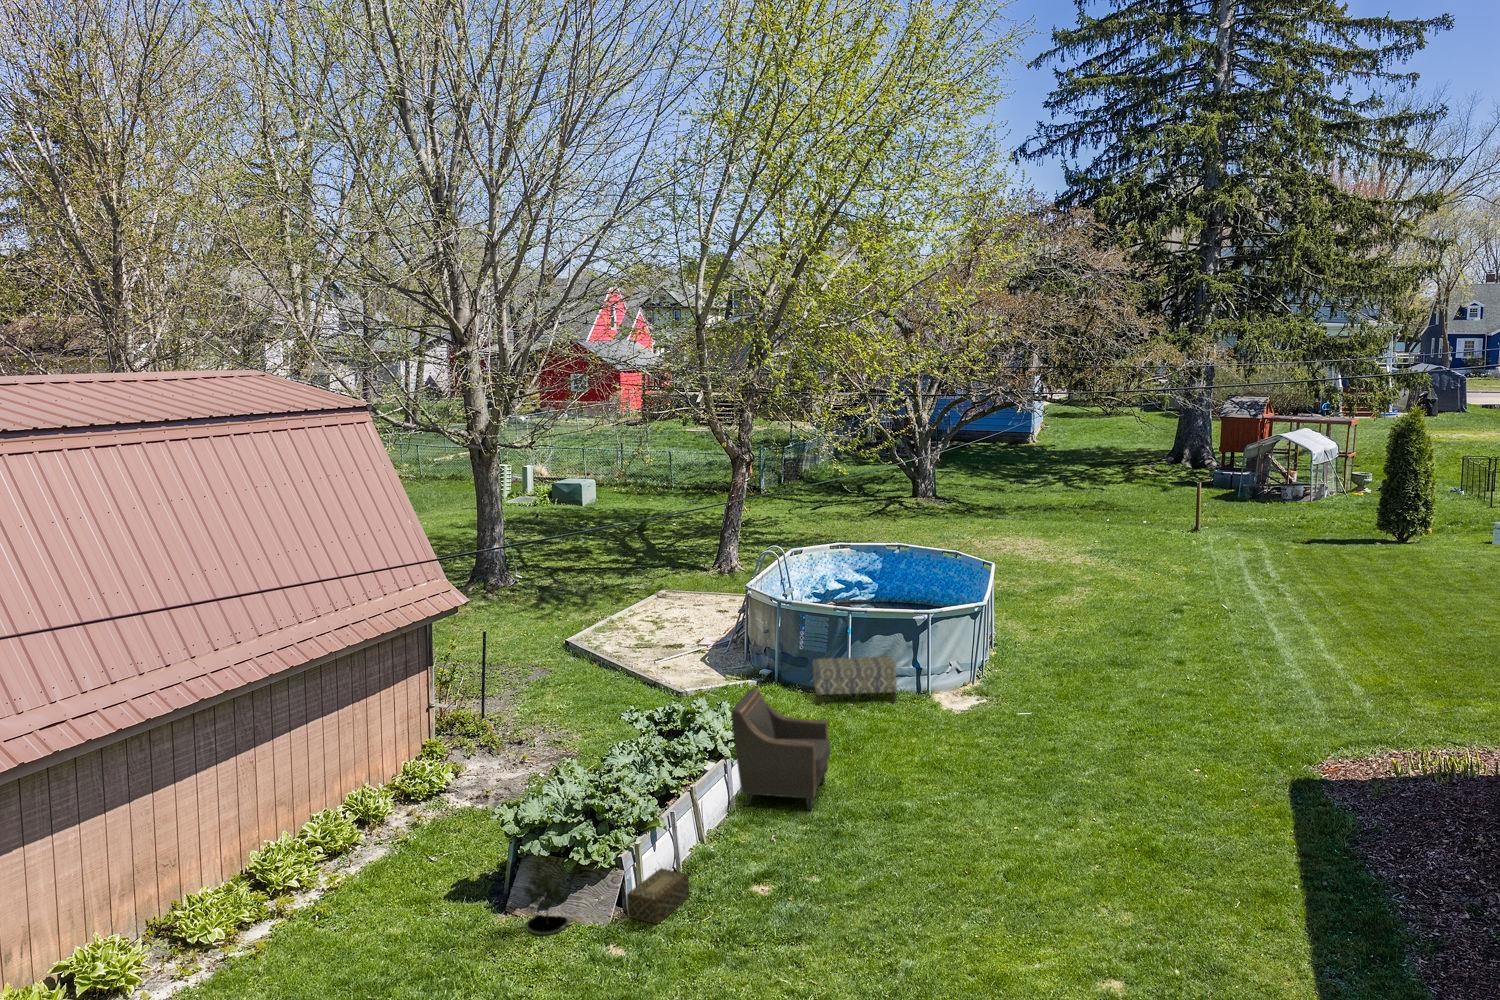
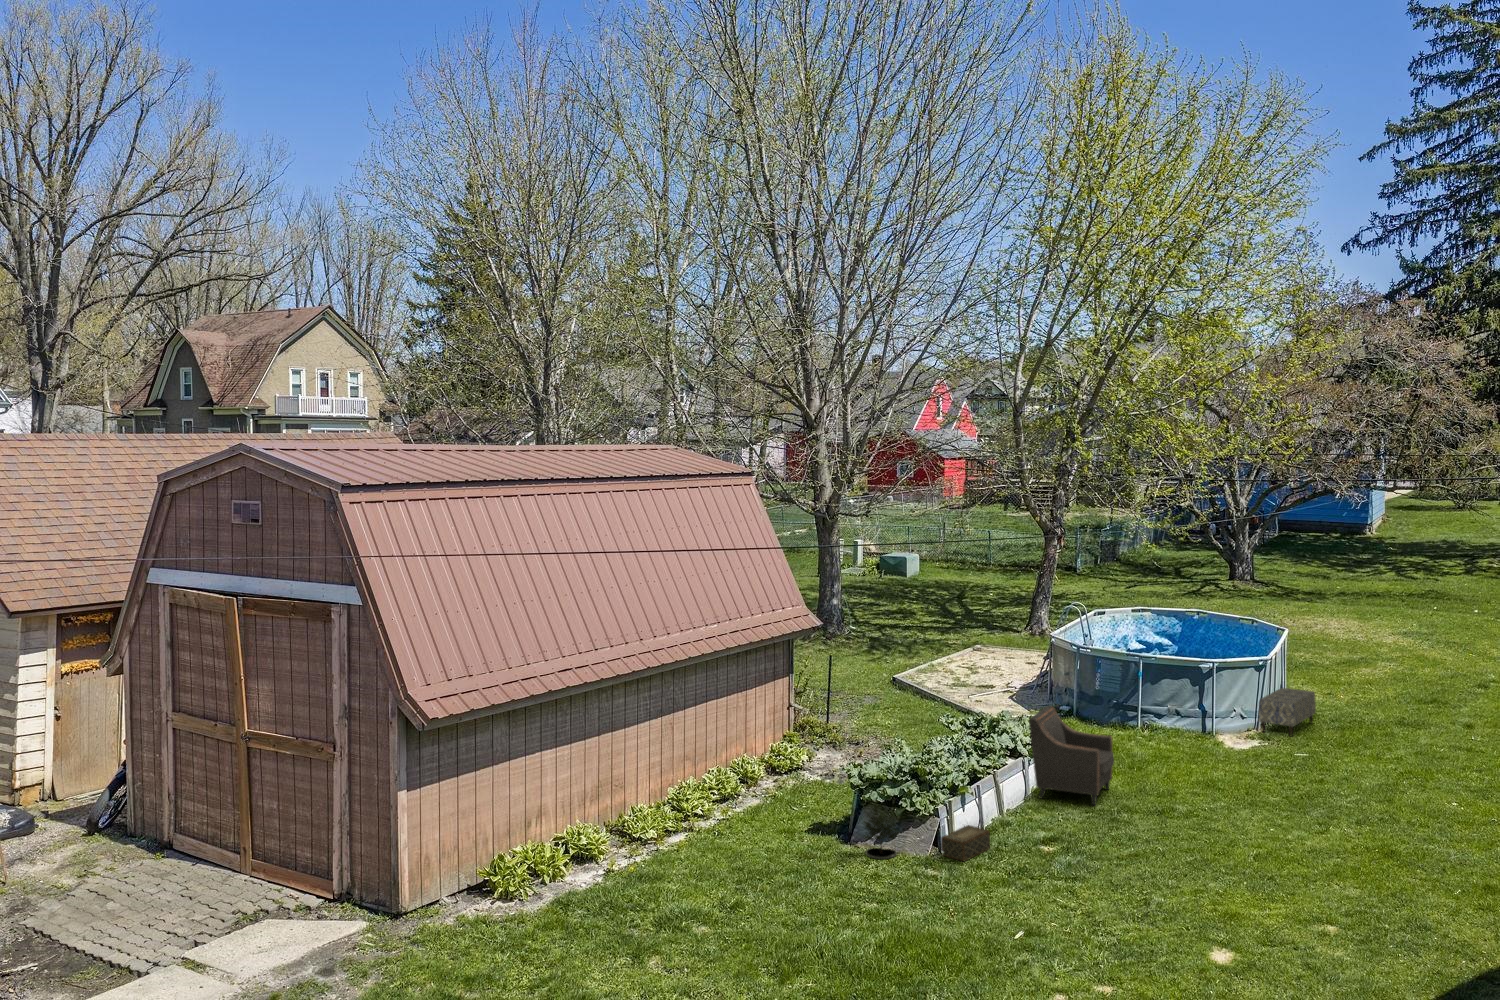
bench: present [813,656,897,705] -> present [1259,688,1316,736]

